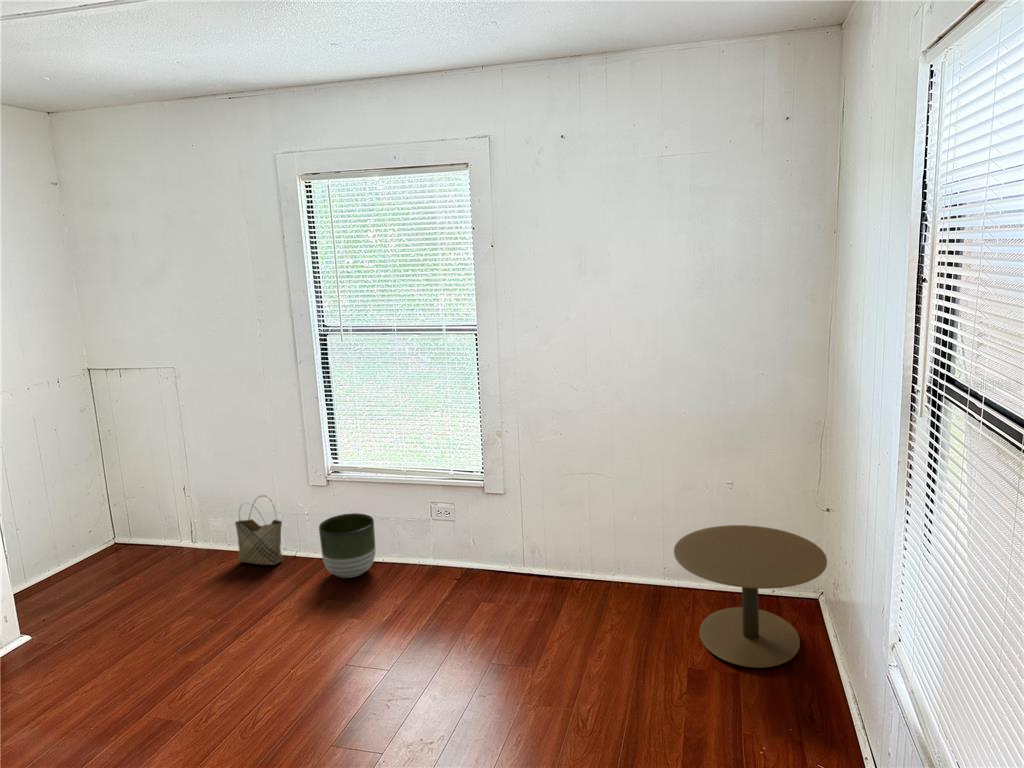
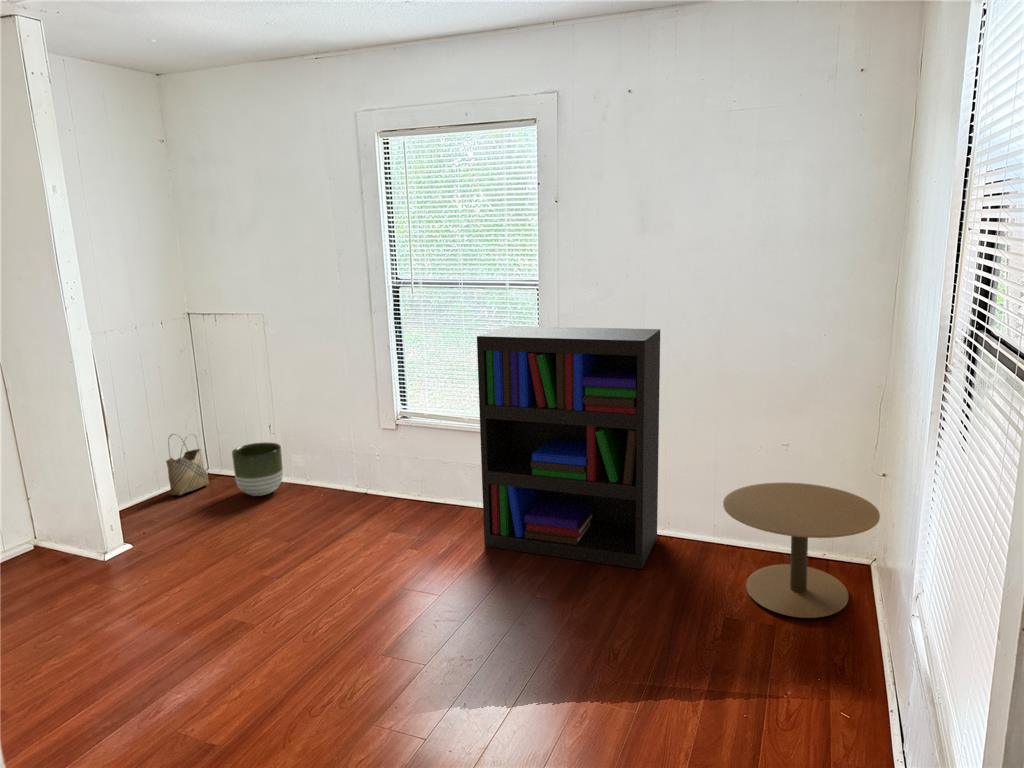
bookshelf: none [415,375,605,624] -> present [477,326,660,569]
woven basket: present [235,495,283,565] -> present [166,434,209,495]
planter: present [319,513,376,578] -> present [232,442,283,496]

